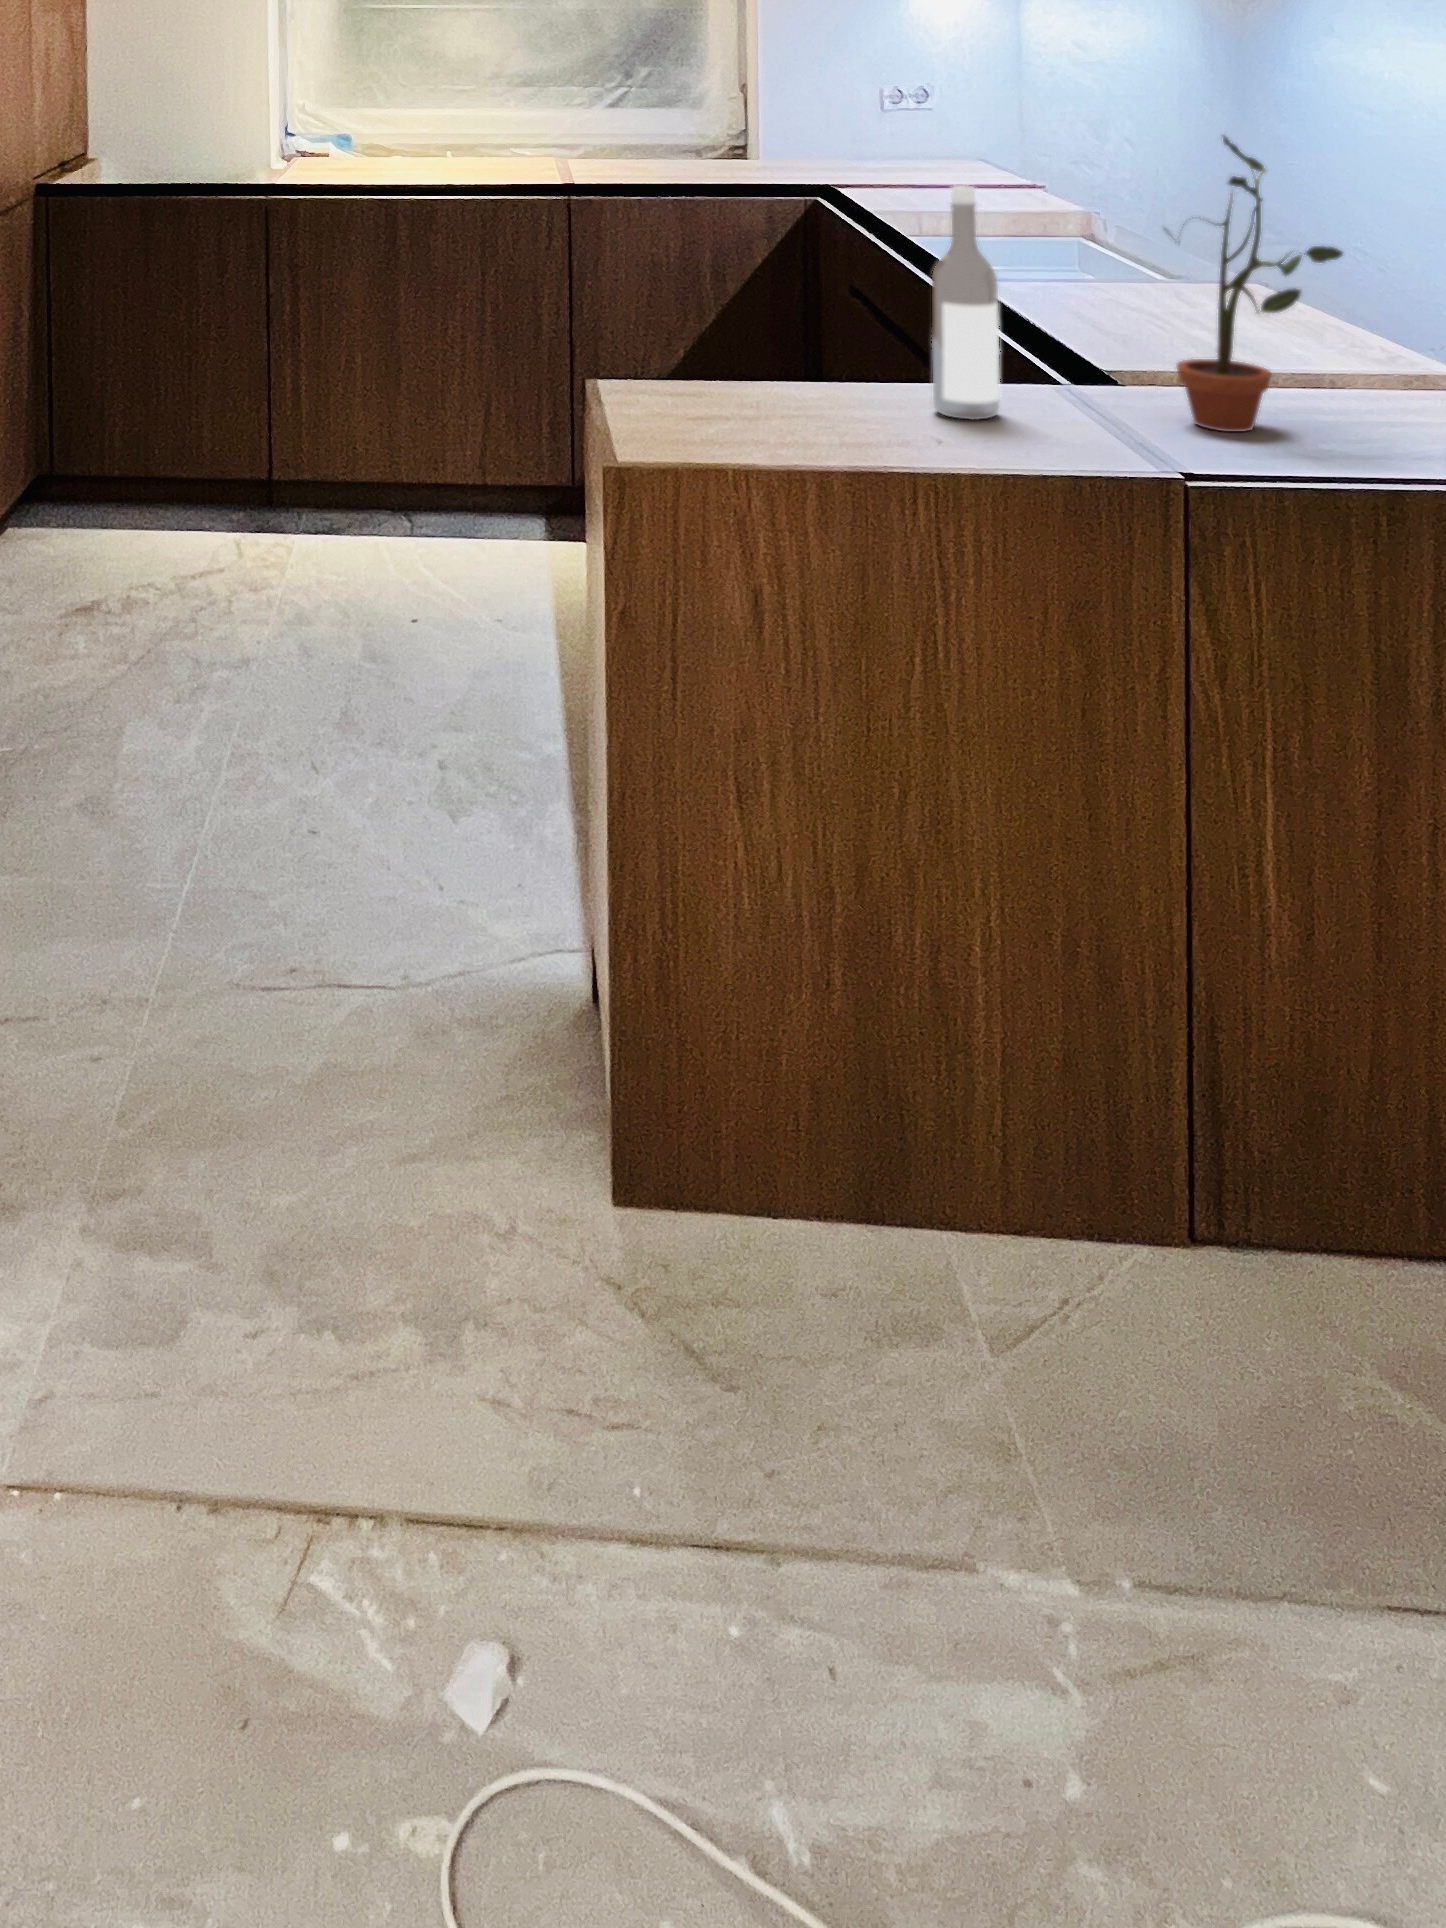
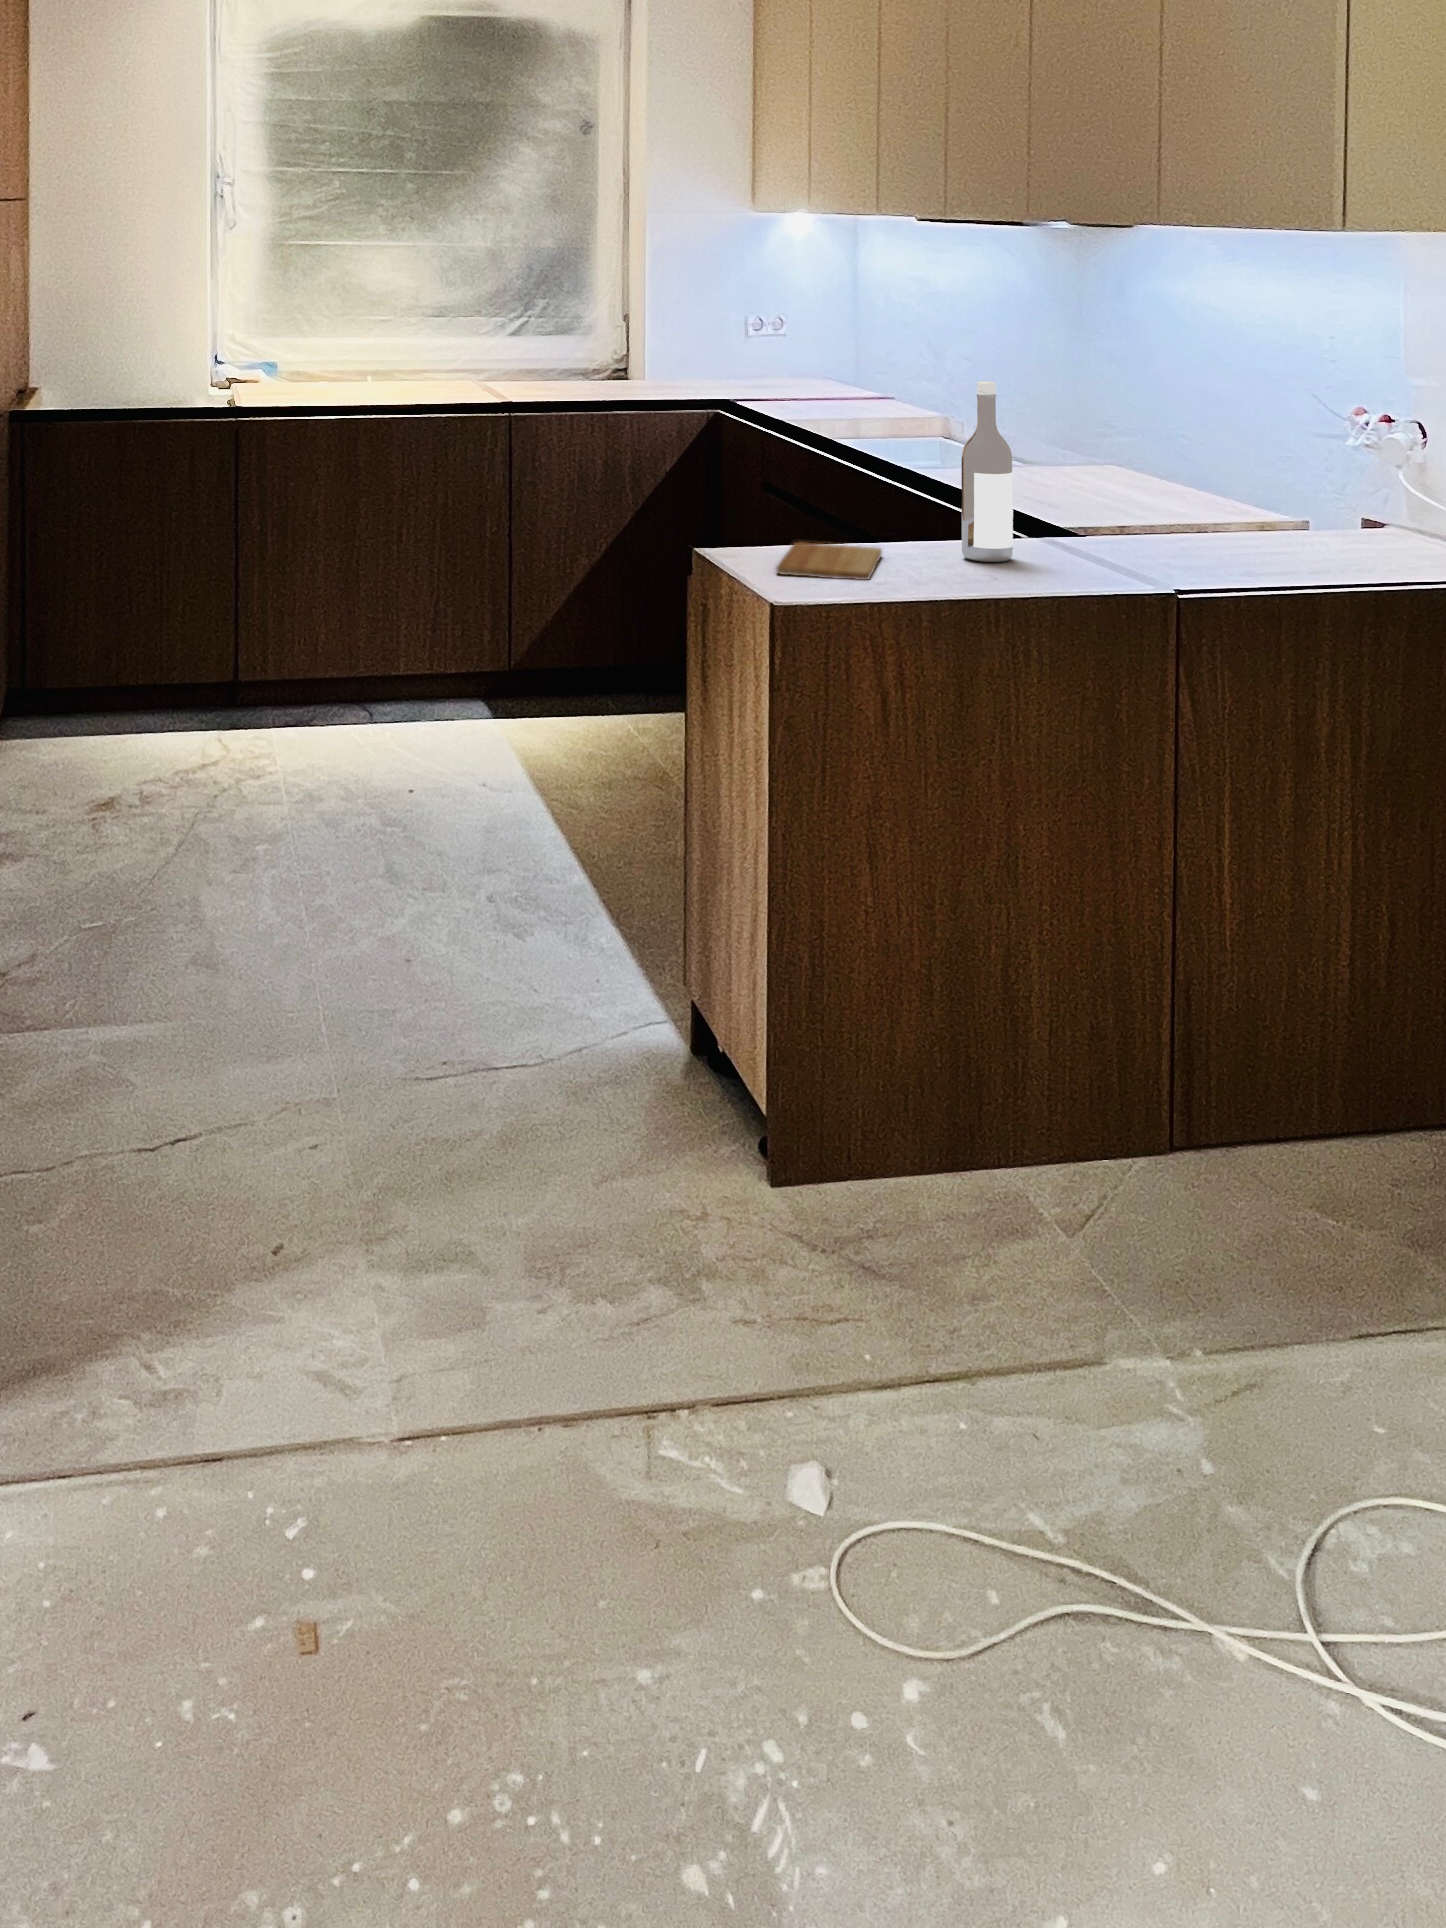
potted plant: present [1175,136,1343,432] -> none [1136,340,1261,562]
cutting board: none [671,379,832,438] -> present [776,542,882,580]

